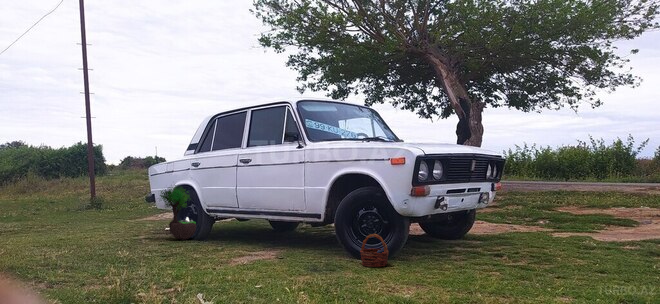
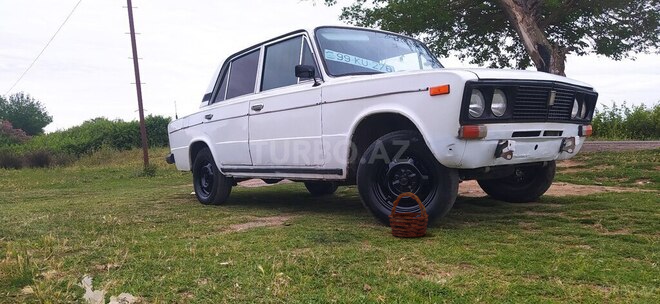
potted tree: present [160,185,196,240] -> none [165,136,211,204]

